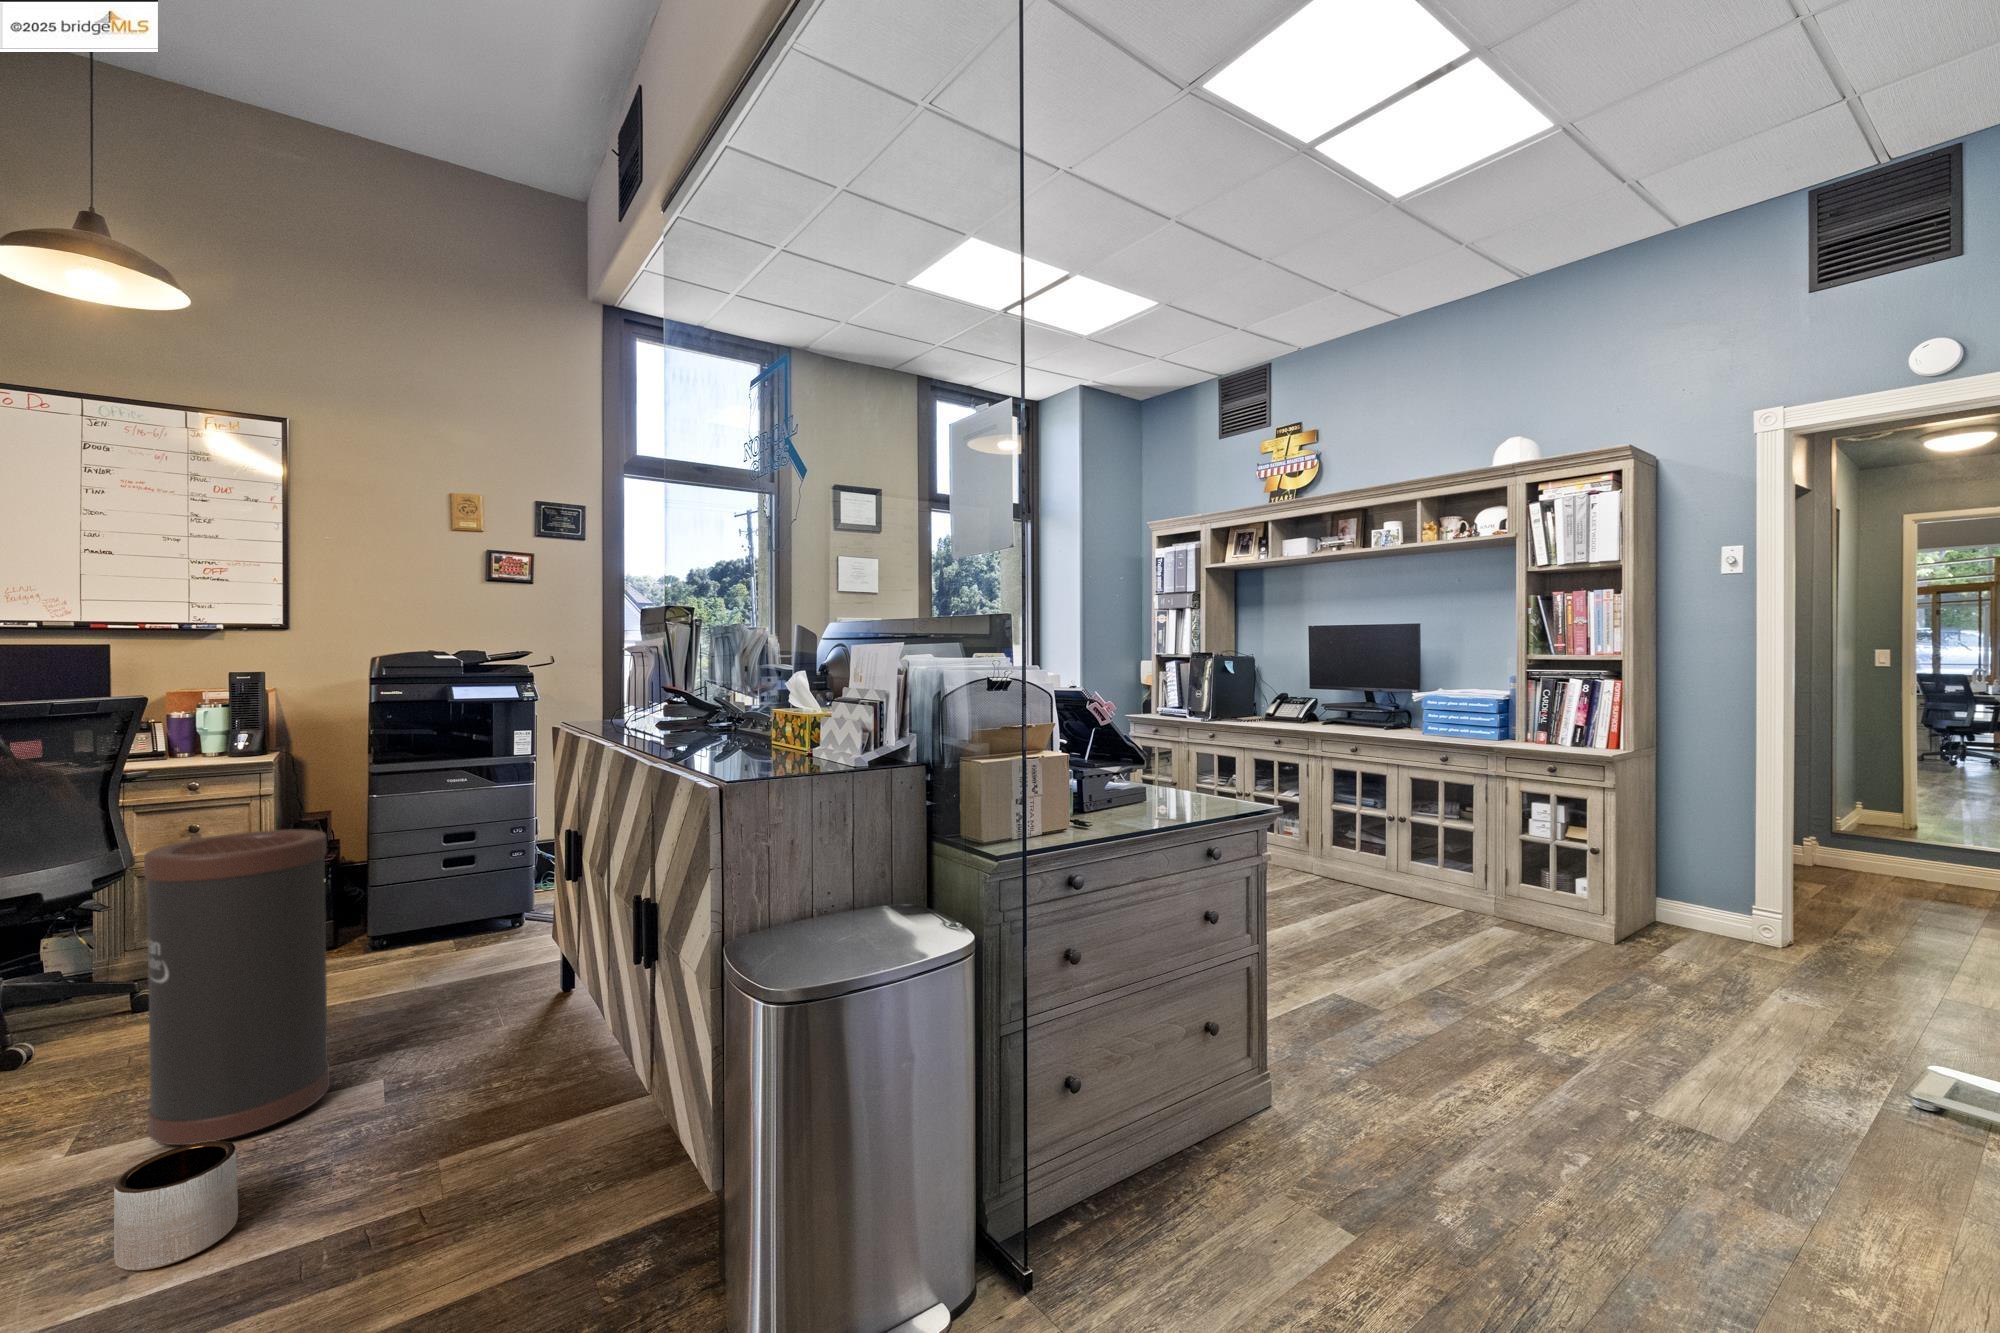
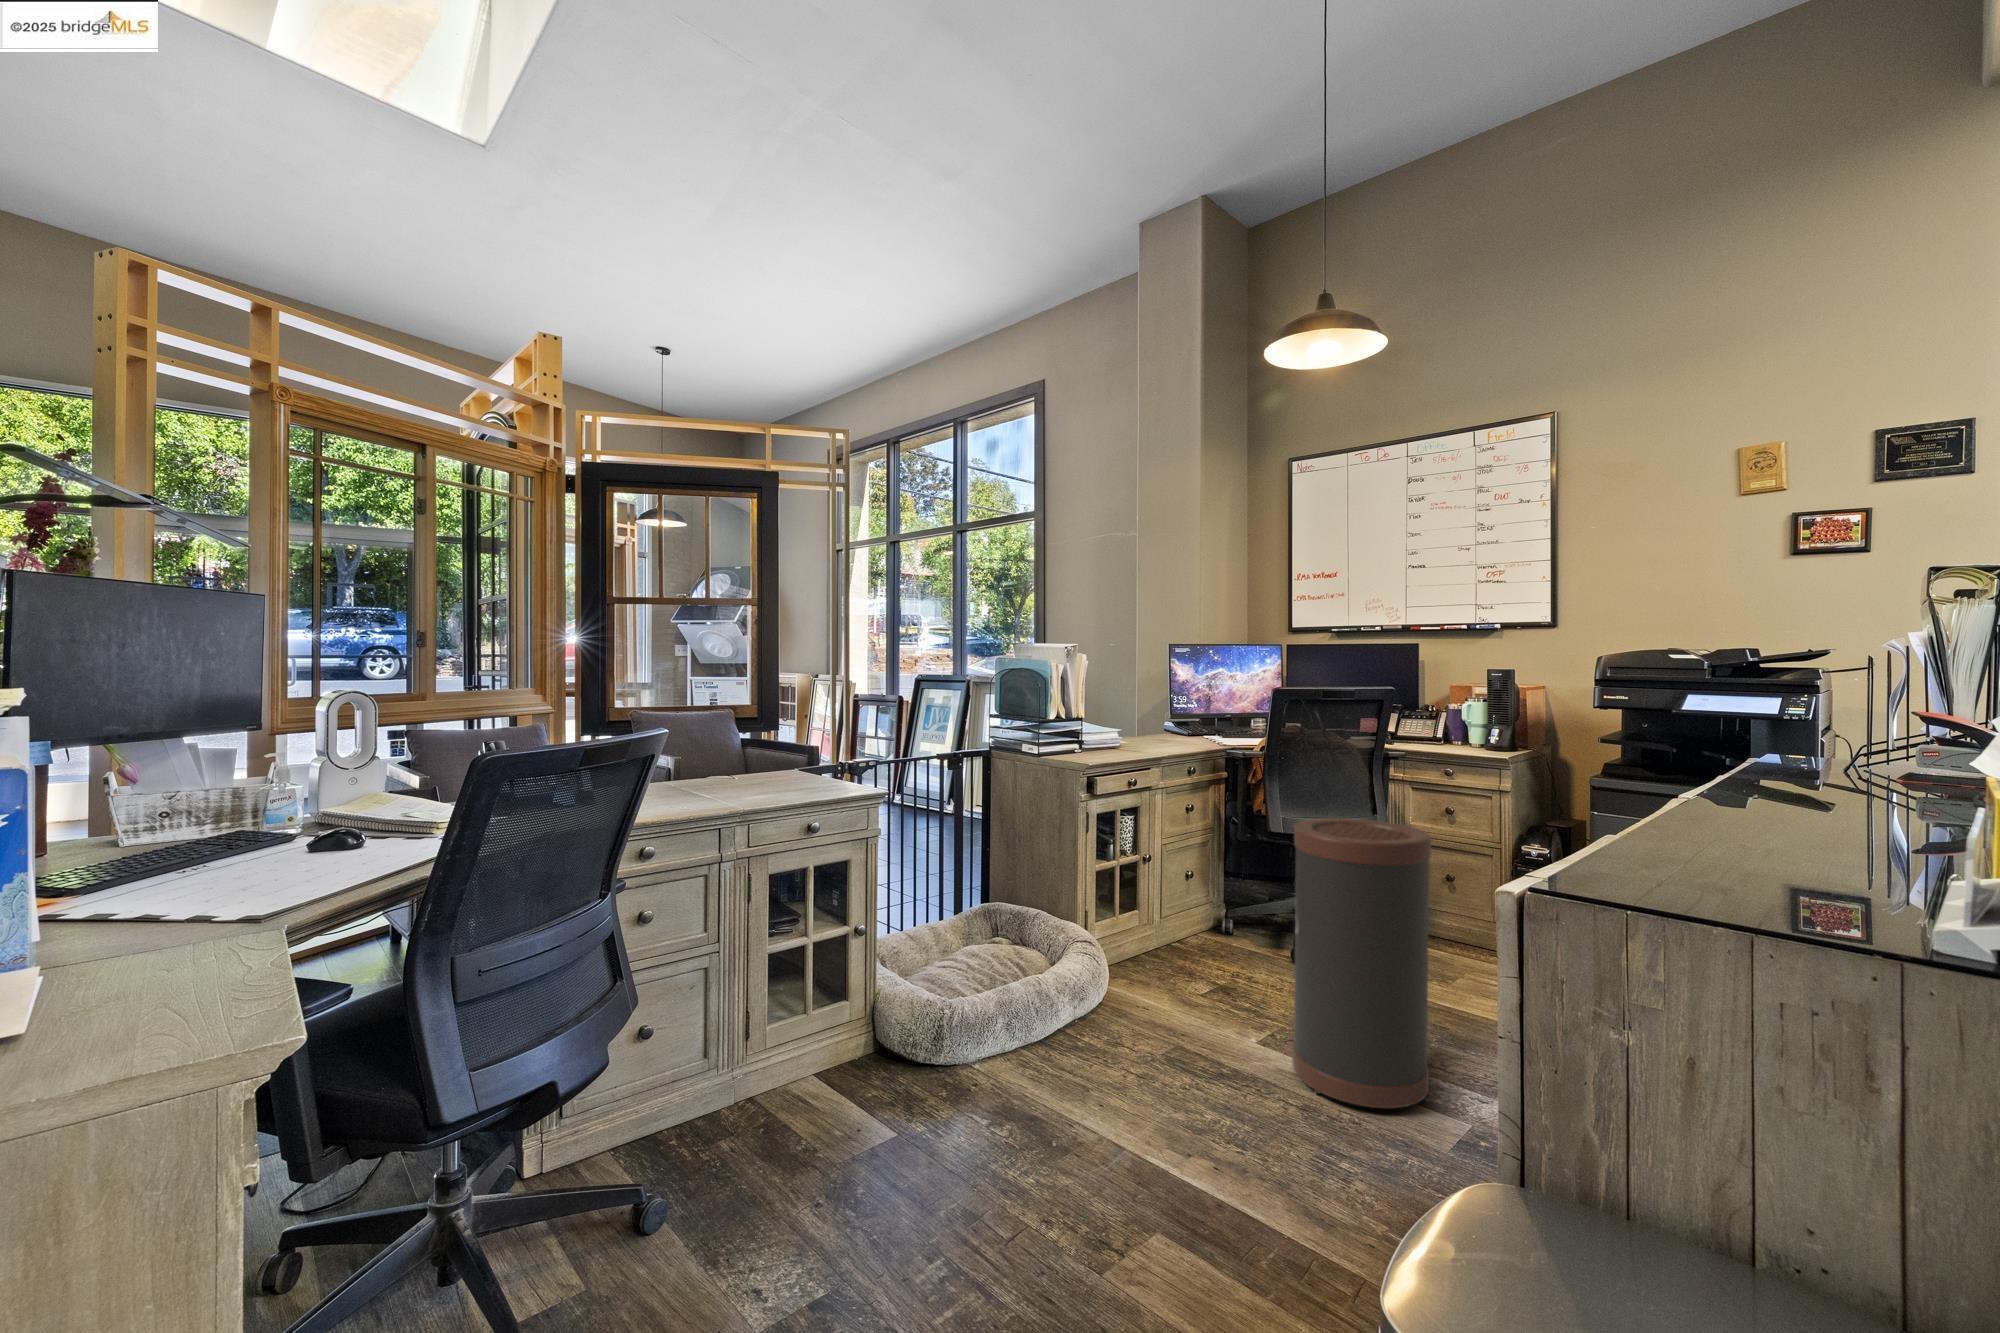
planter: present [114,1141,238,1270] -> none [1191,1072,1269,1175]

